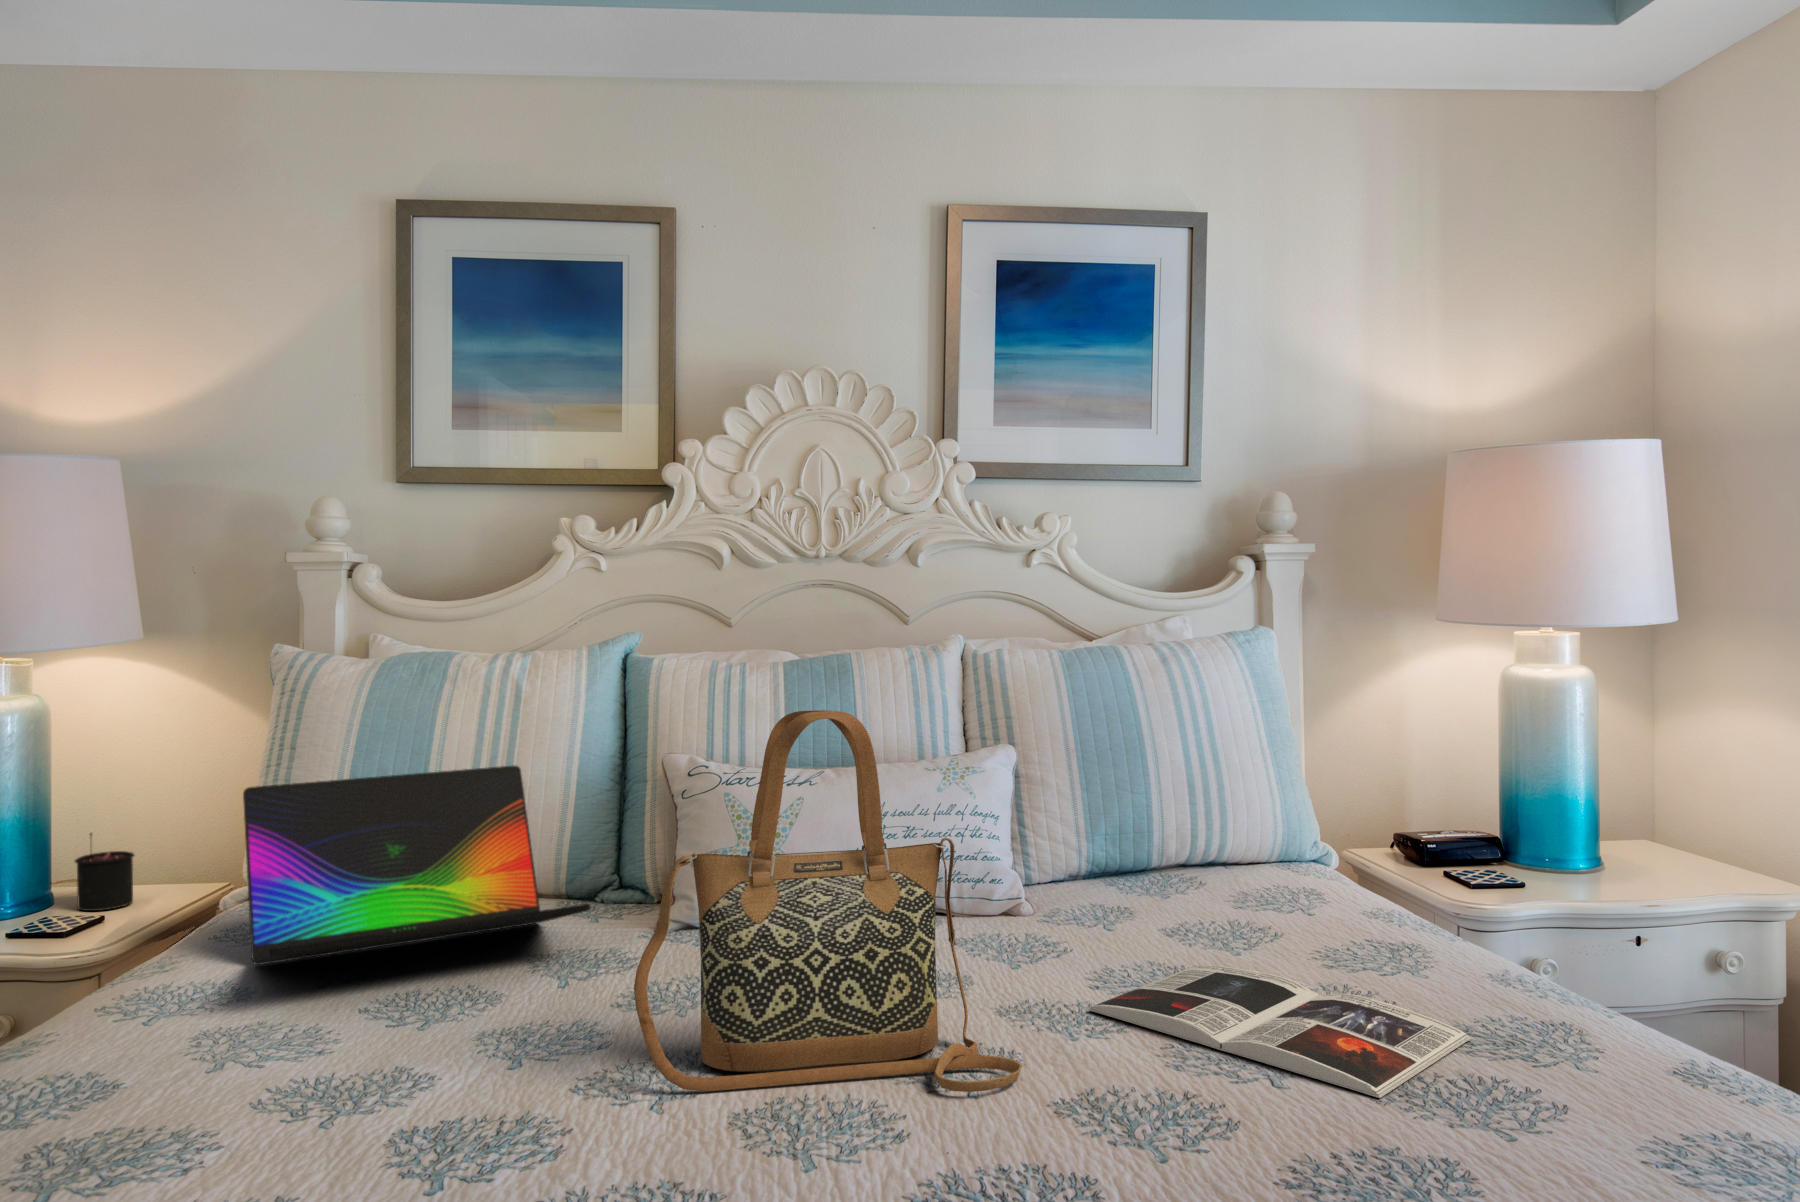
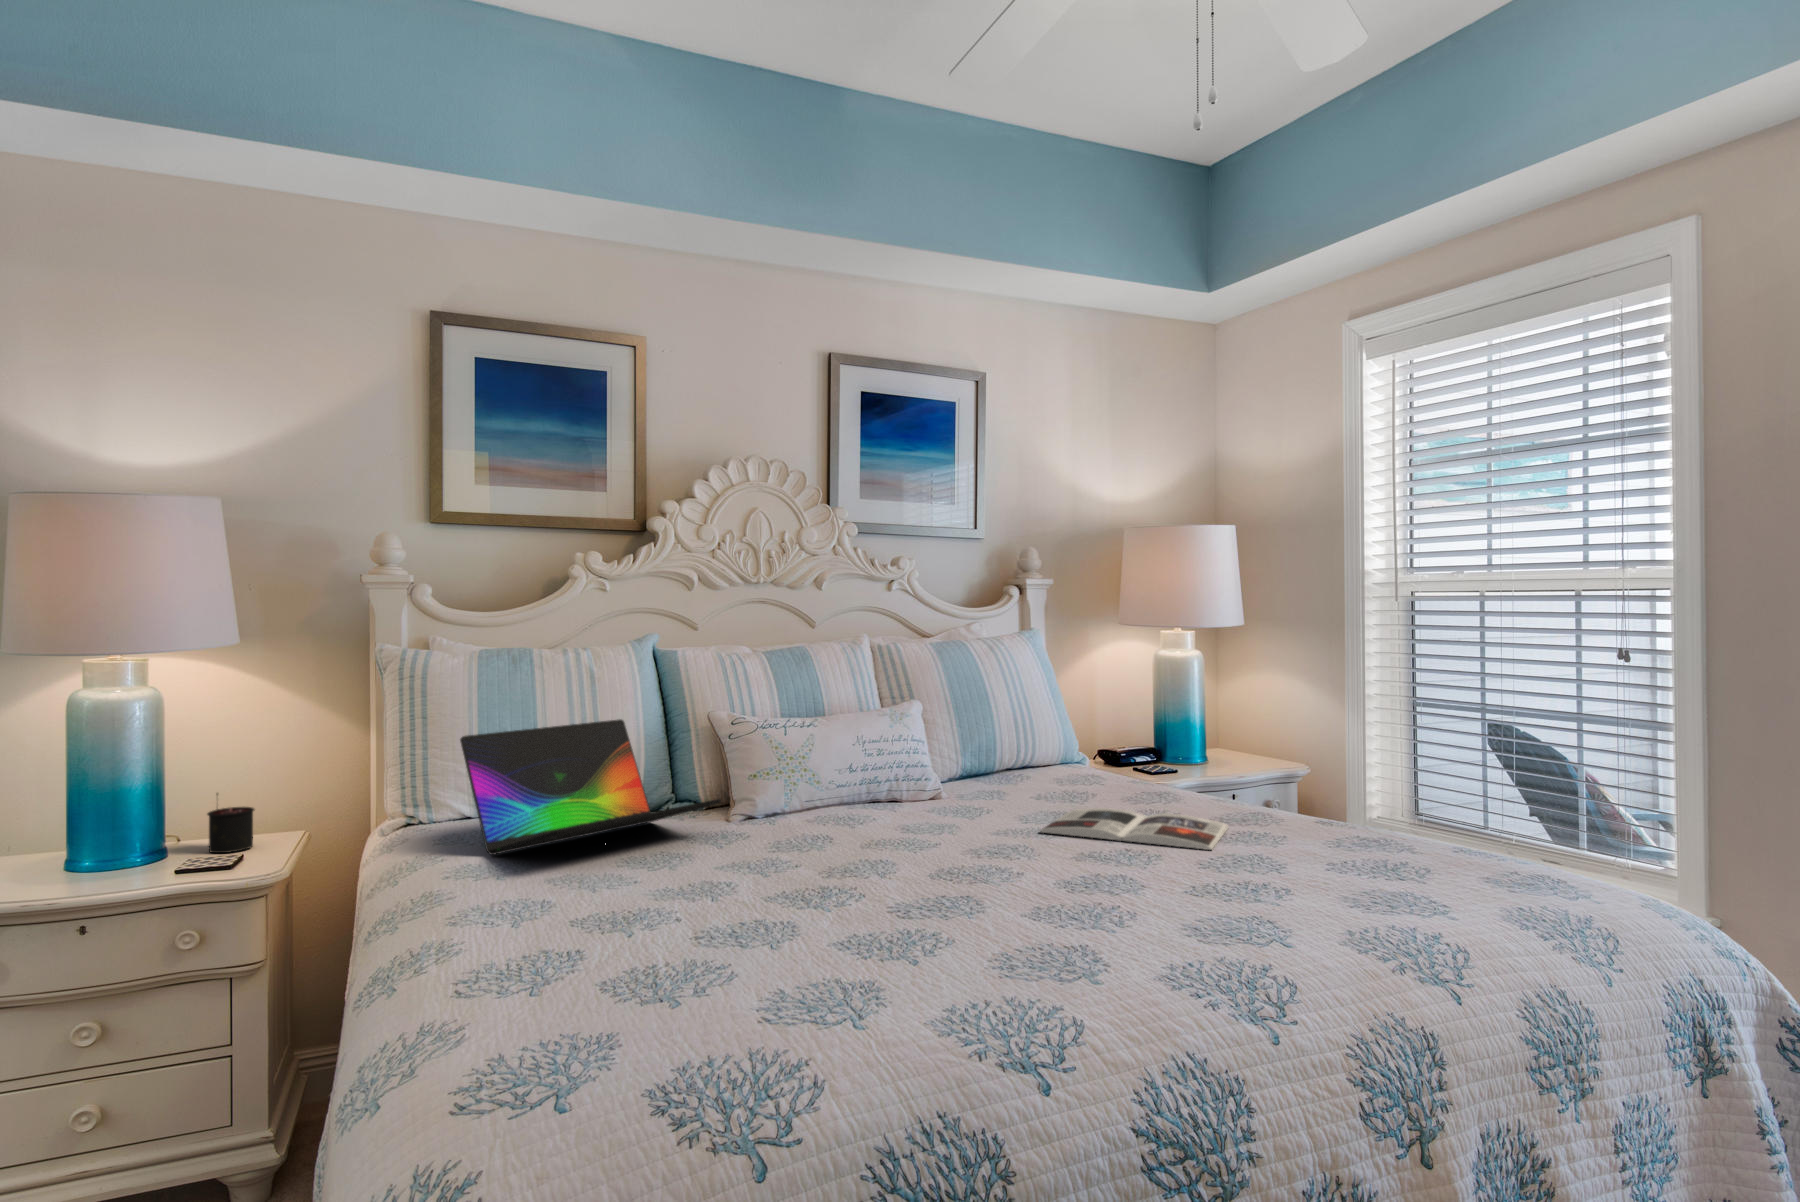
handbag: present [634,710,1022,1092] -> none [836,664,1043,879]

